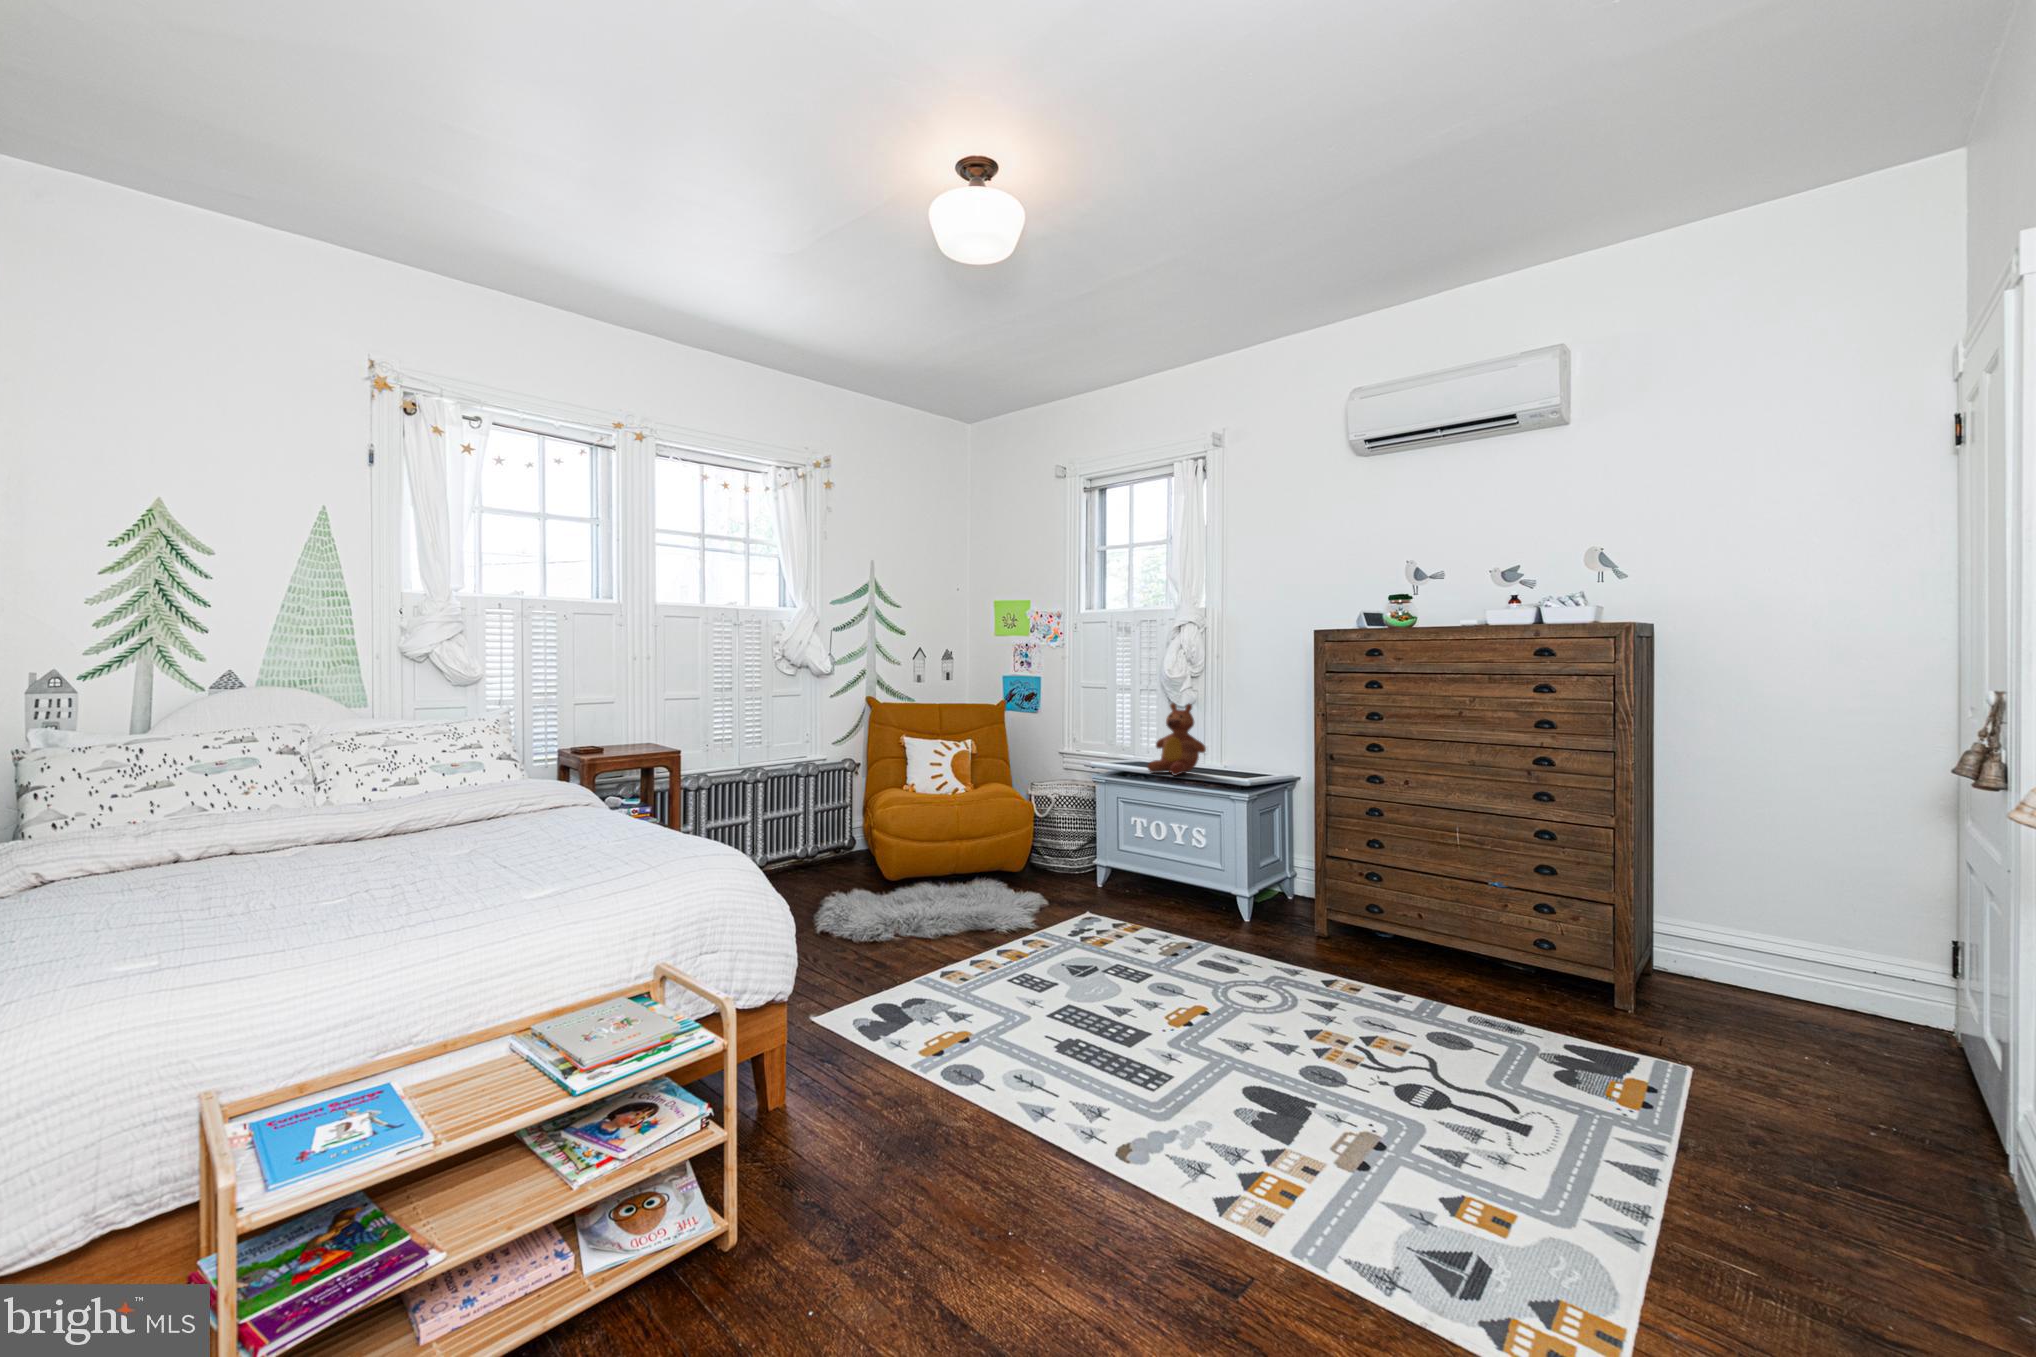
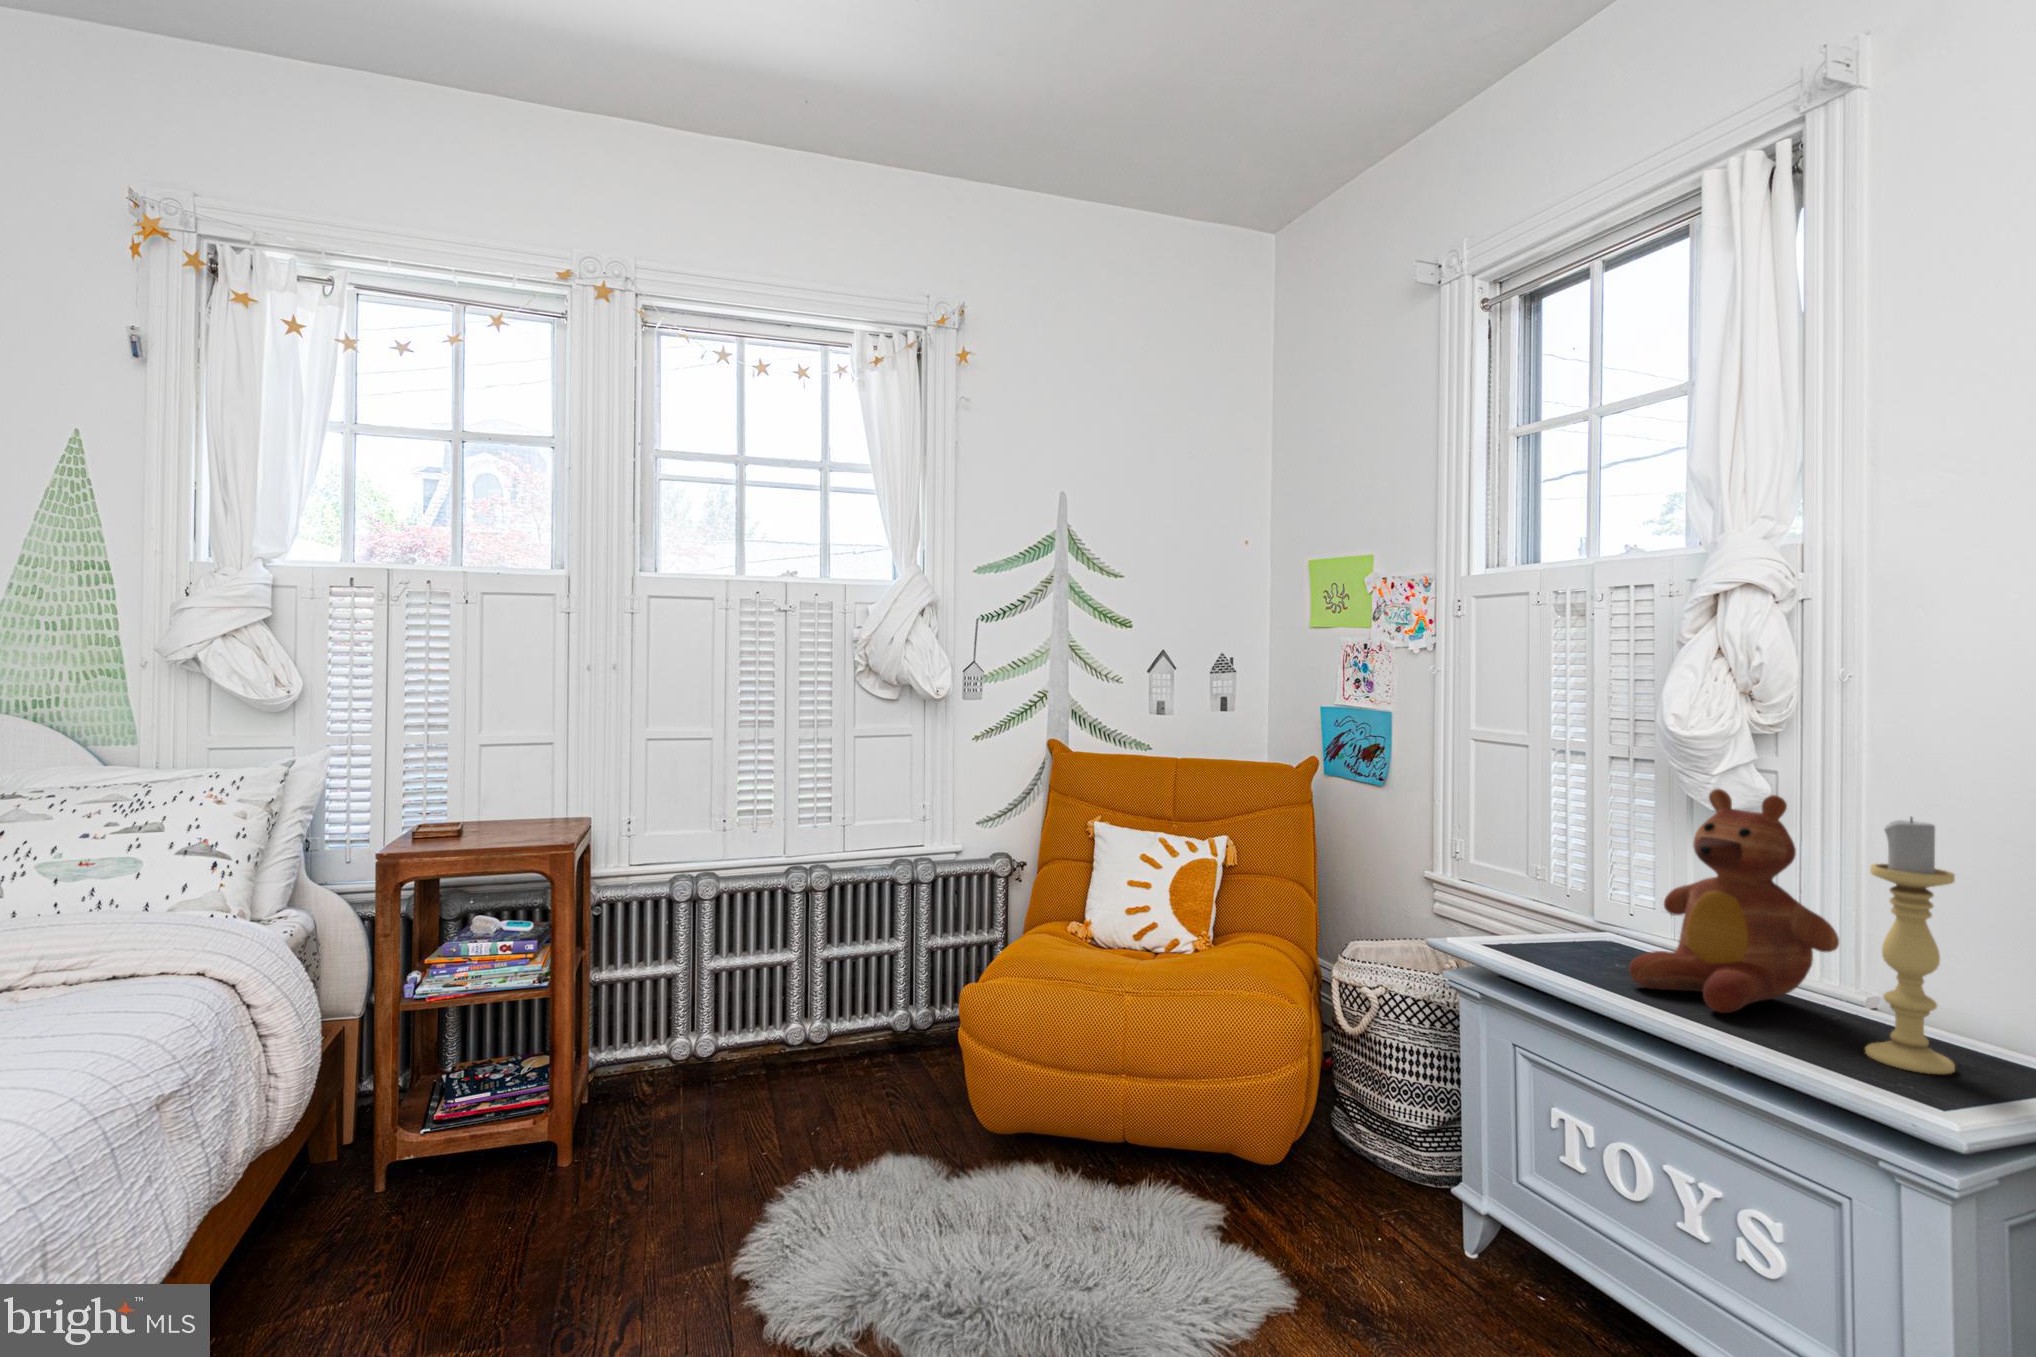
candle holder: none [1213,706,1234,781] -> present [1865,818,1955,1074]

